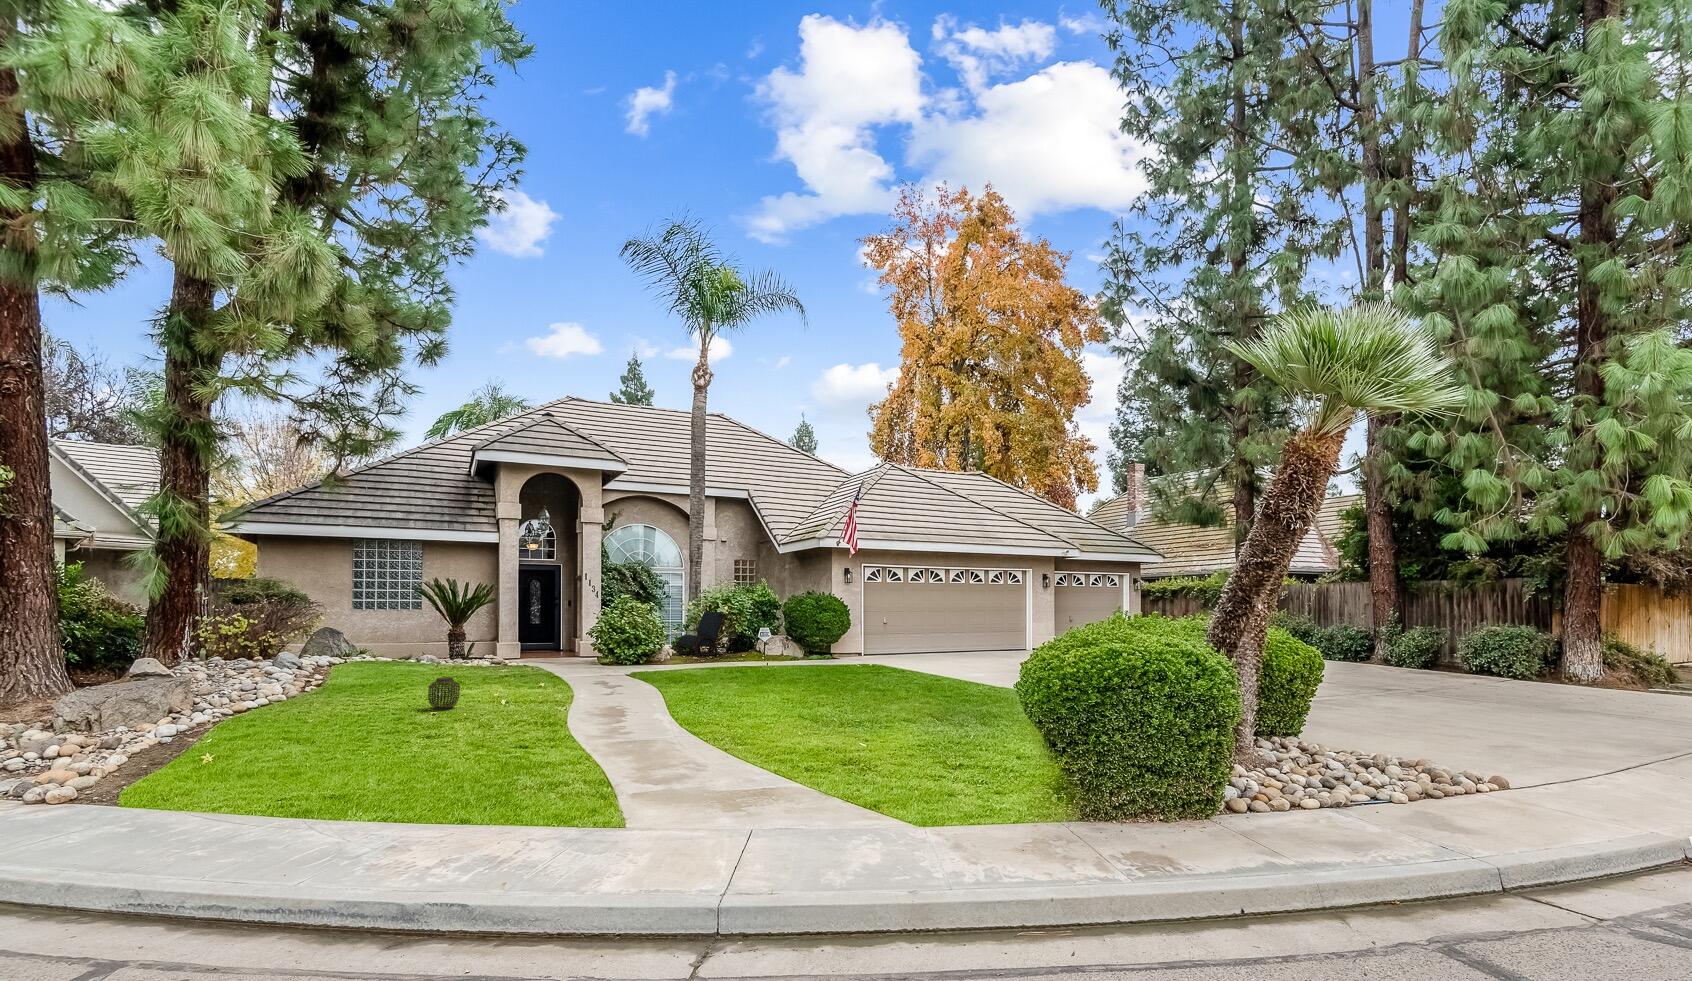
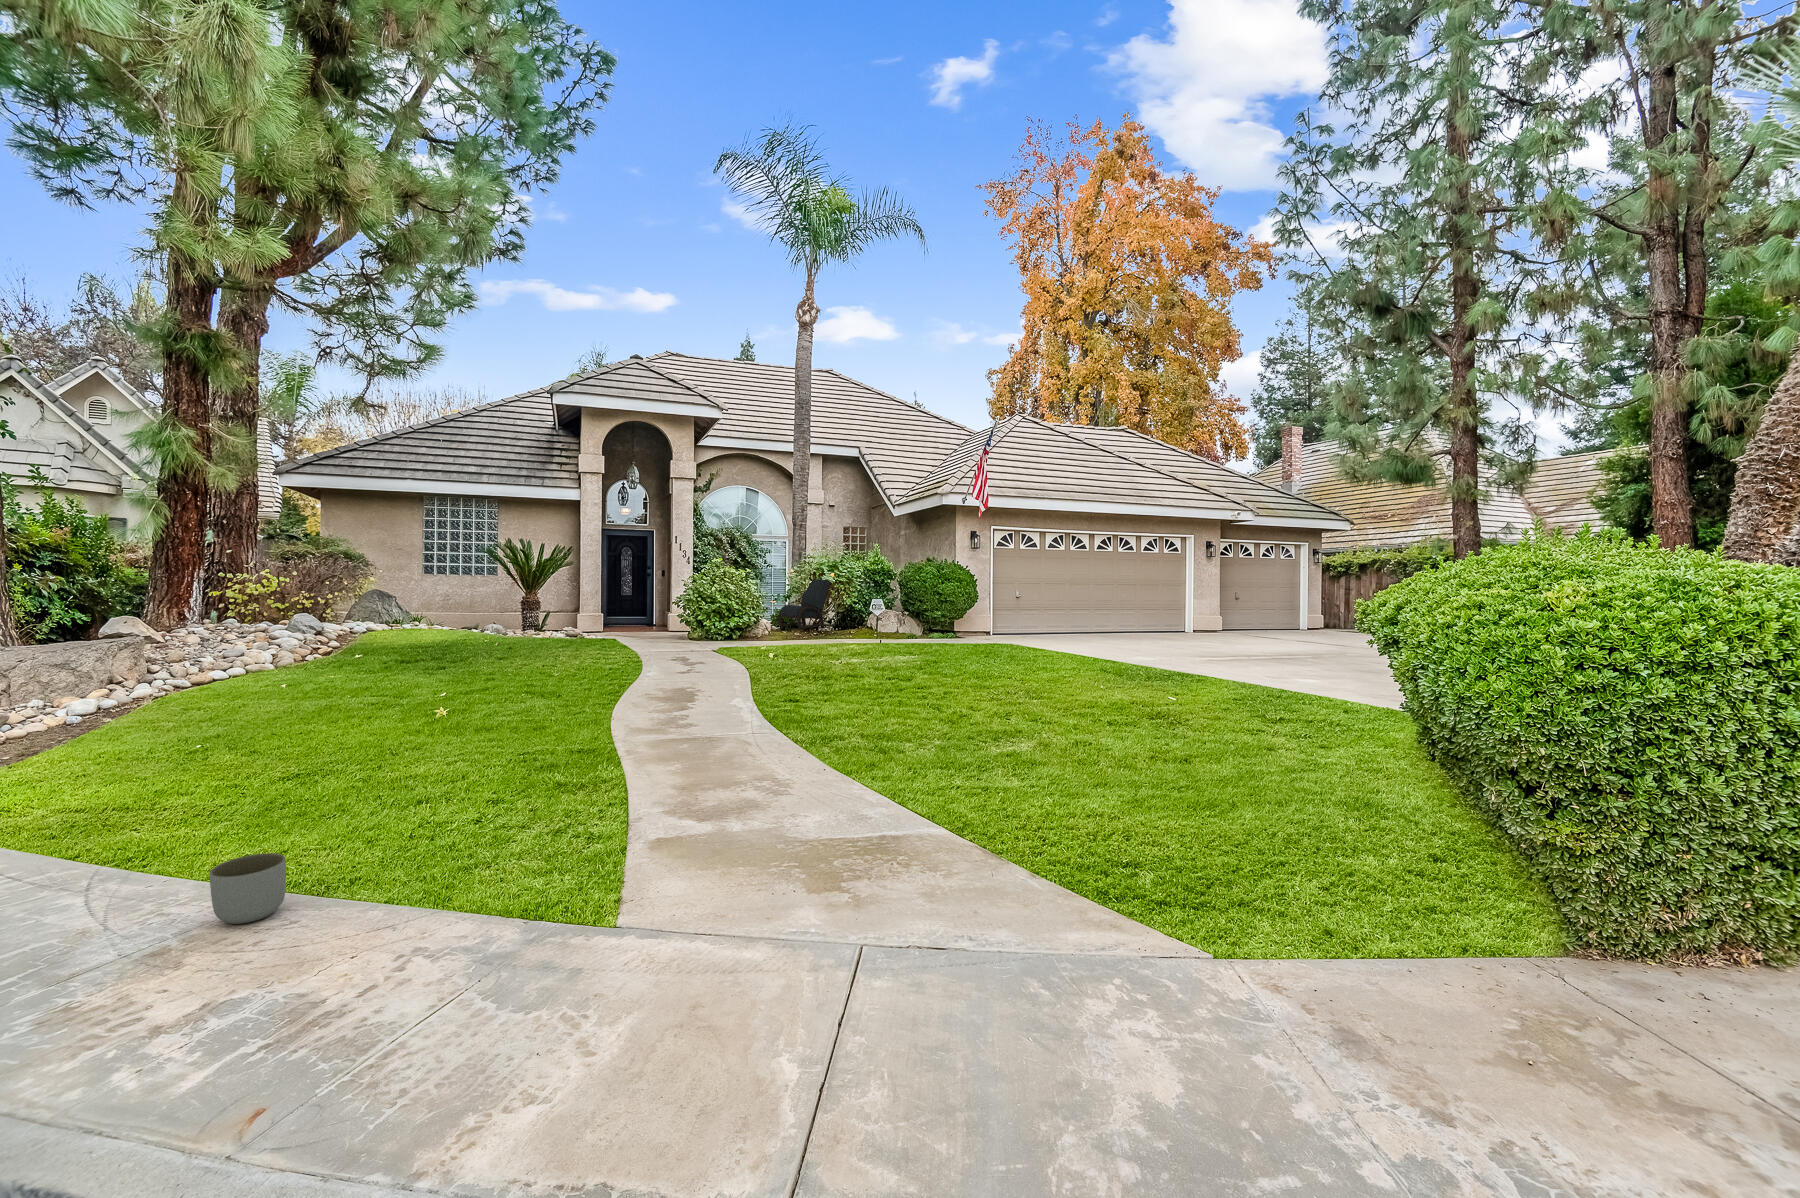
woven basket: present [428,677,460,710] -> none [400,659,446,703]
planter: none [474,759,504,789] -> present [209,853,286,924]

